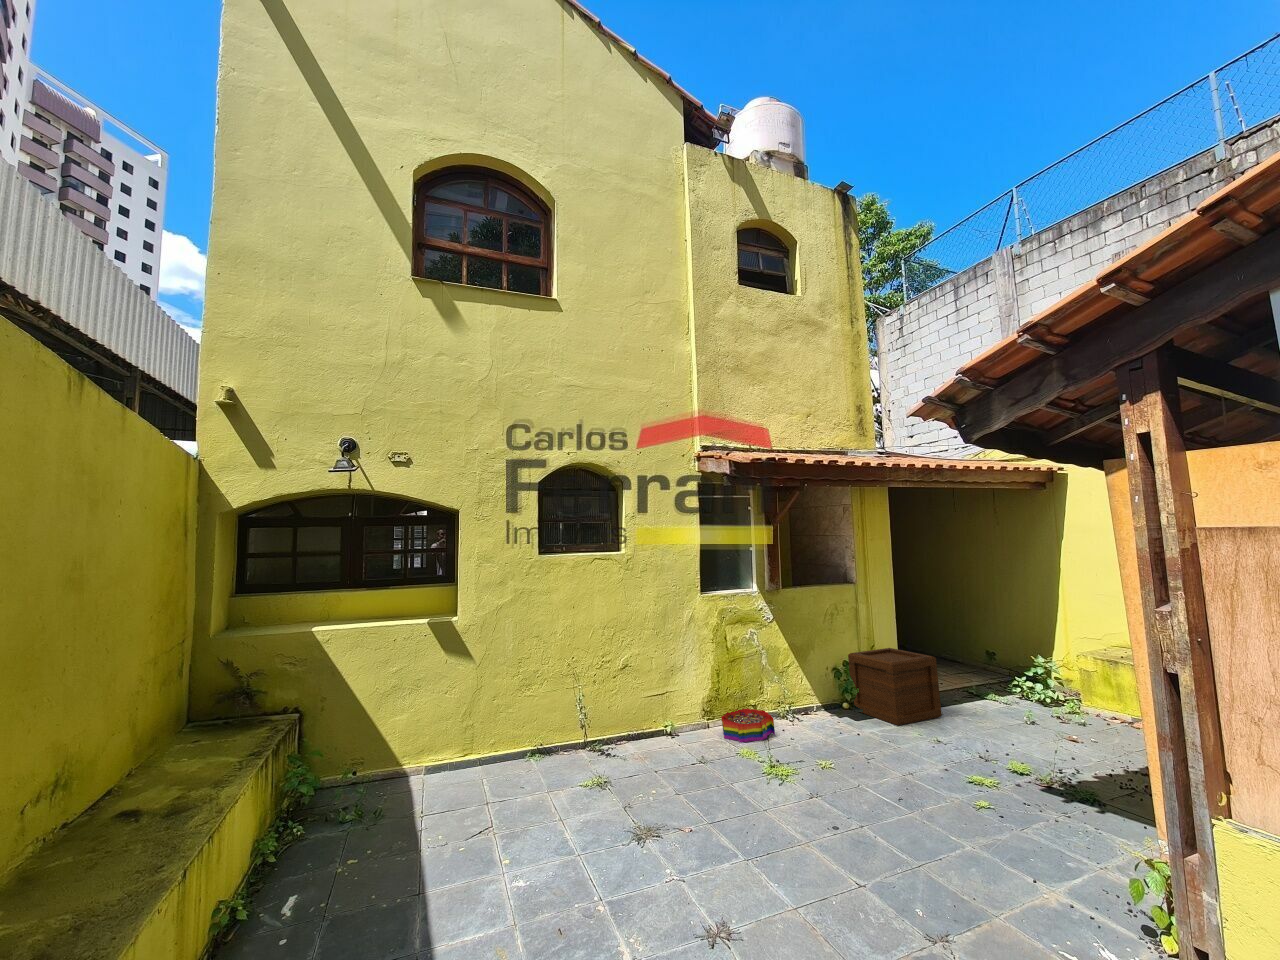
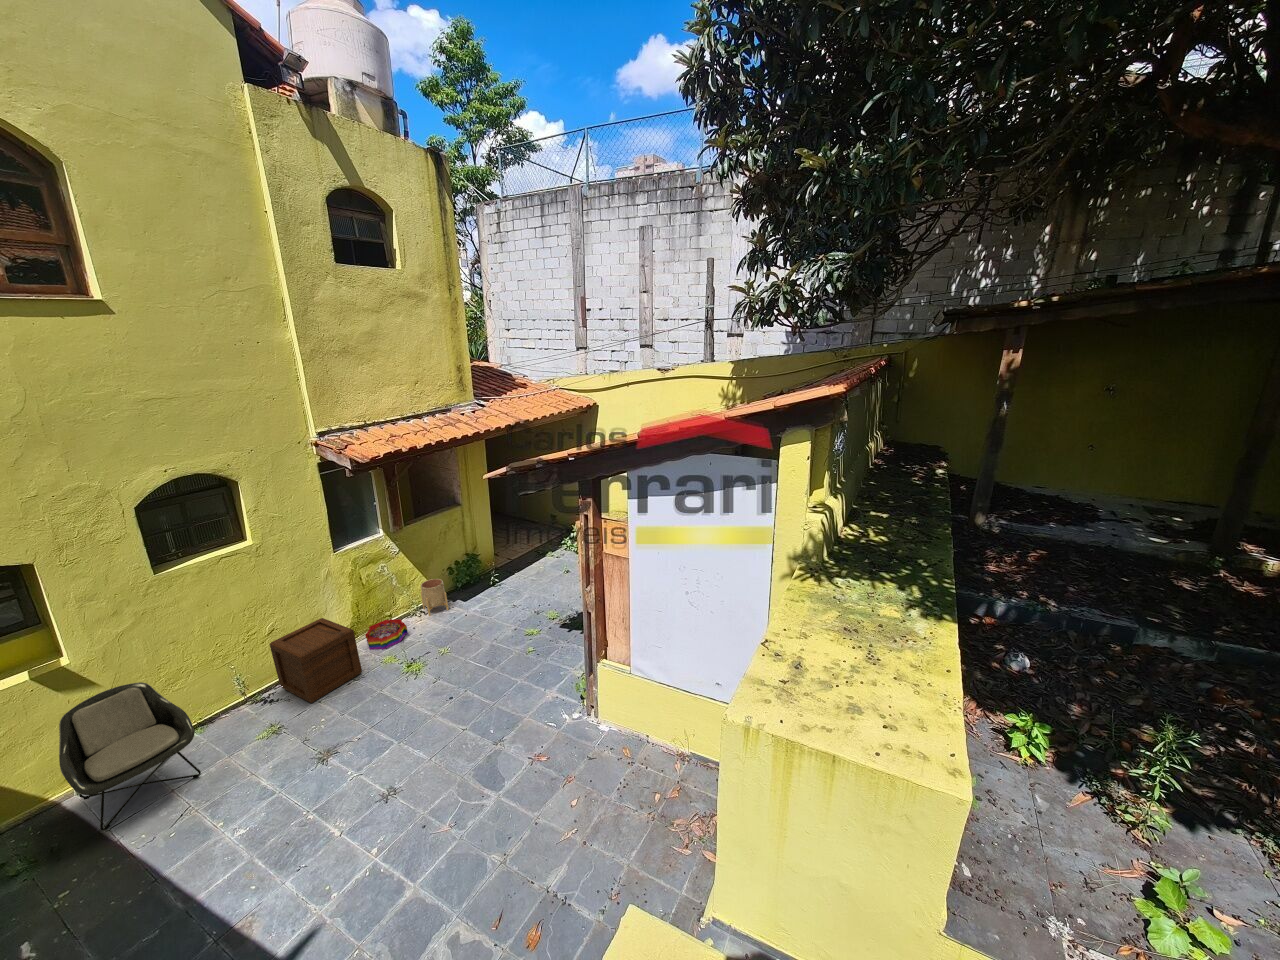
wooden crate: present [848,648,942,726] -> present [269,618,362,703]
lounge chair: none [411,665,523,818] -> present [59,682,201,831]
planter: none [795,674,832,724] -> present [421,579,448,616]

